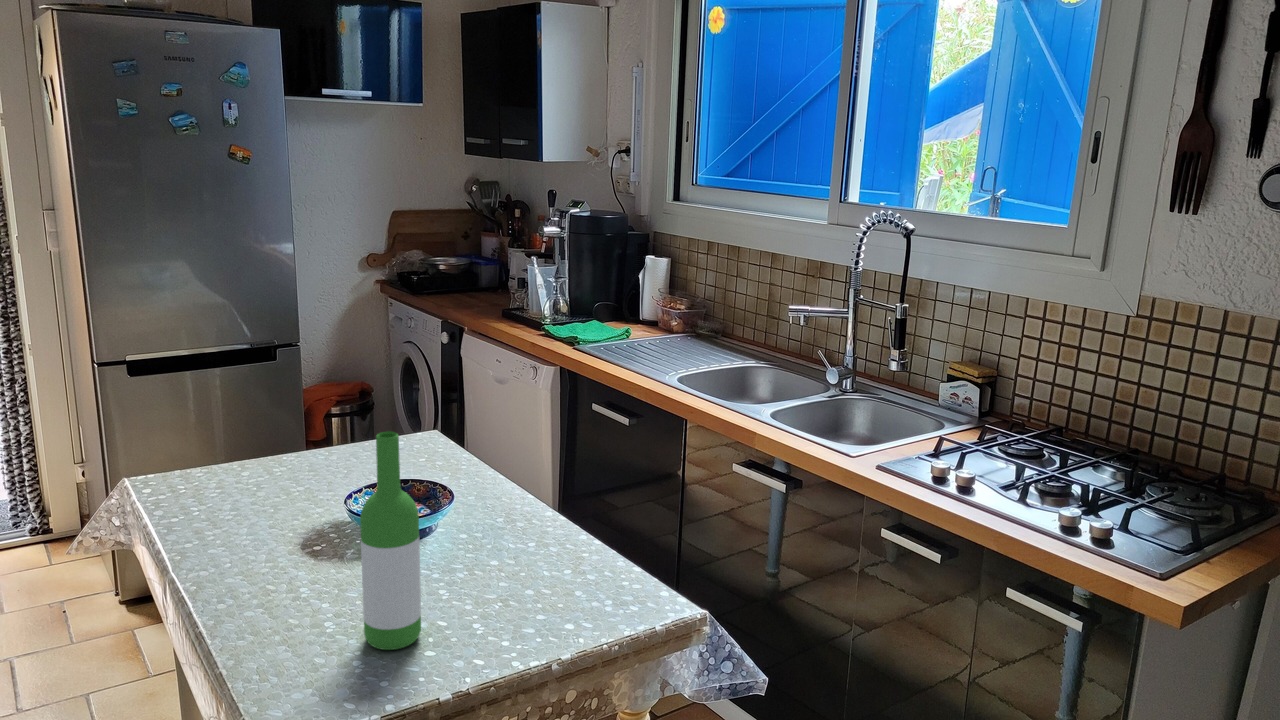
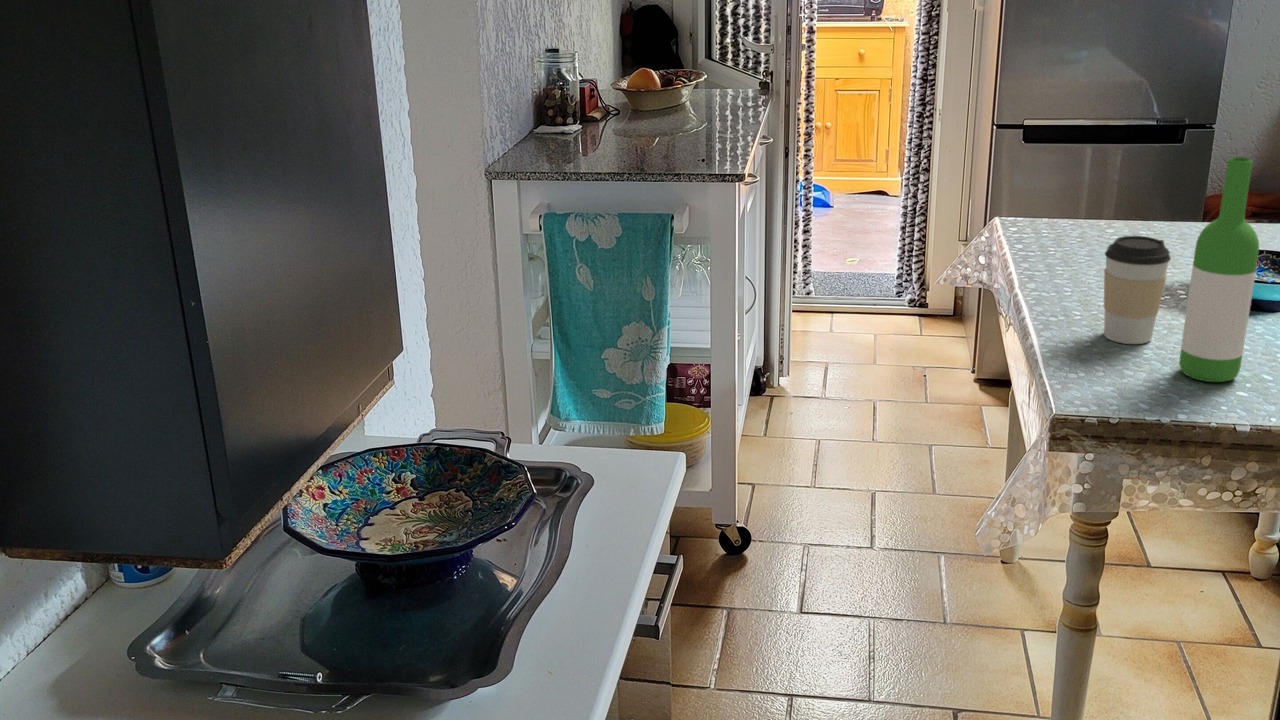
coffee cup: none [264,509,331,622] -> present [1104,236,1171,344]

